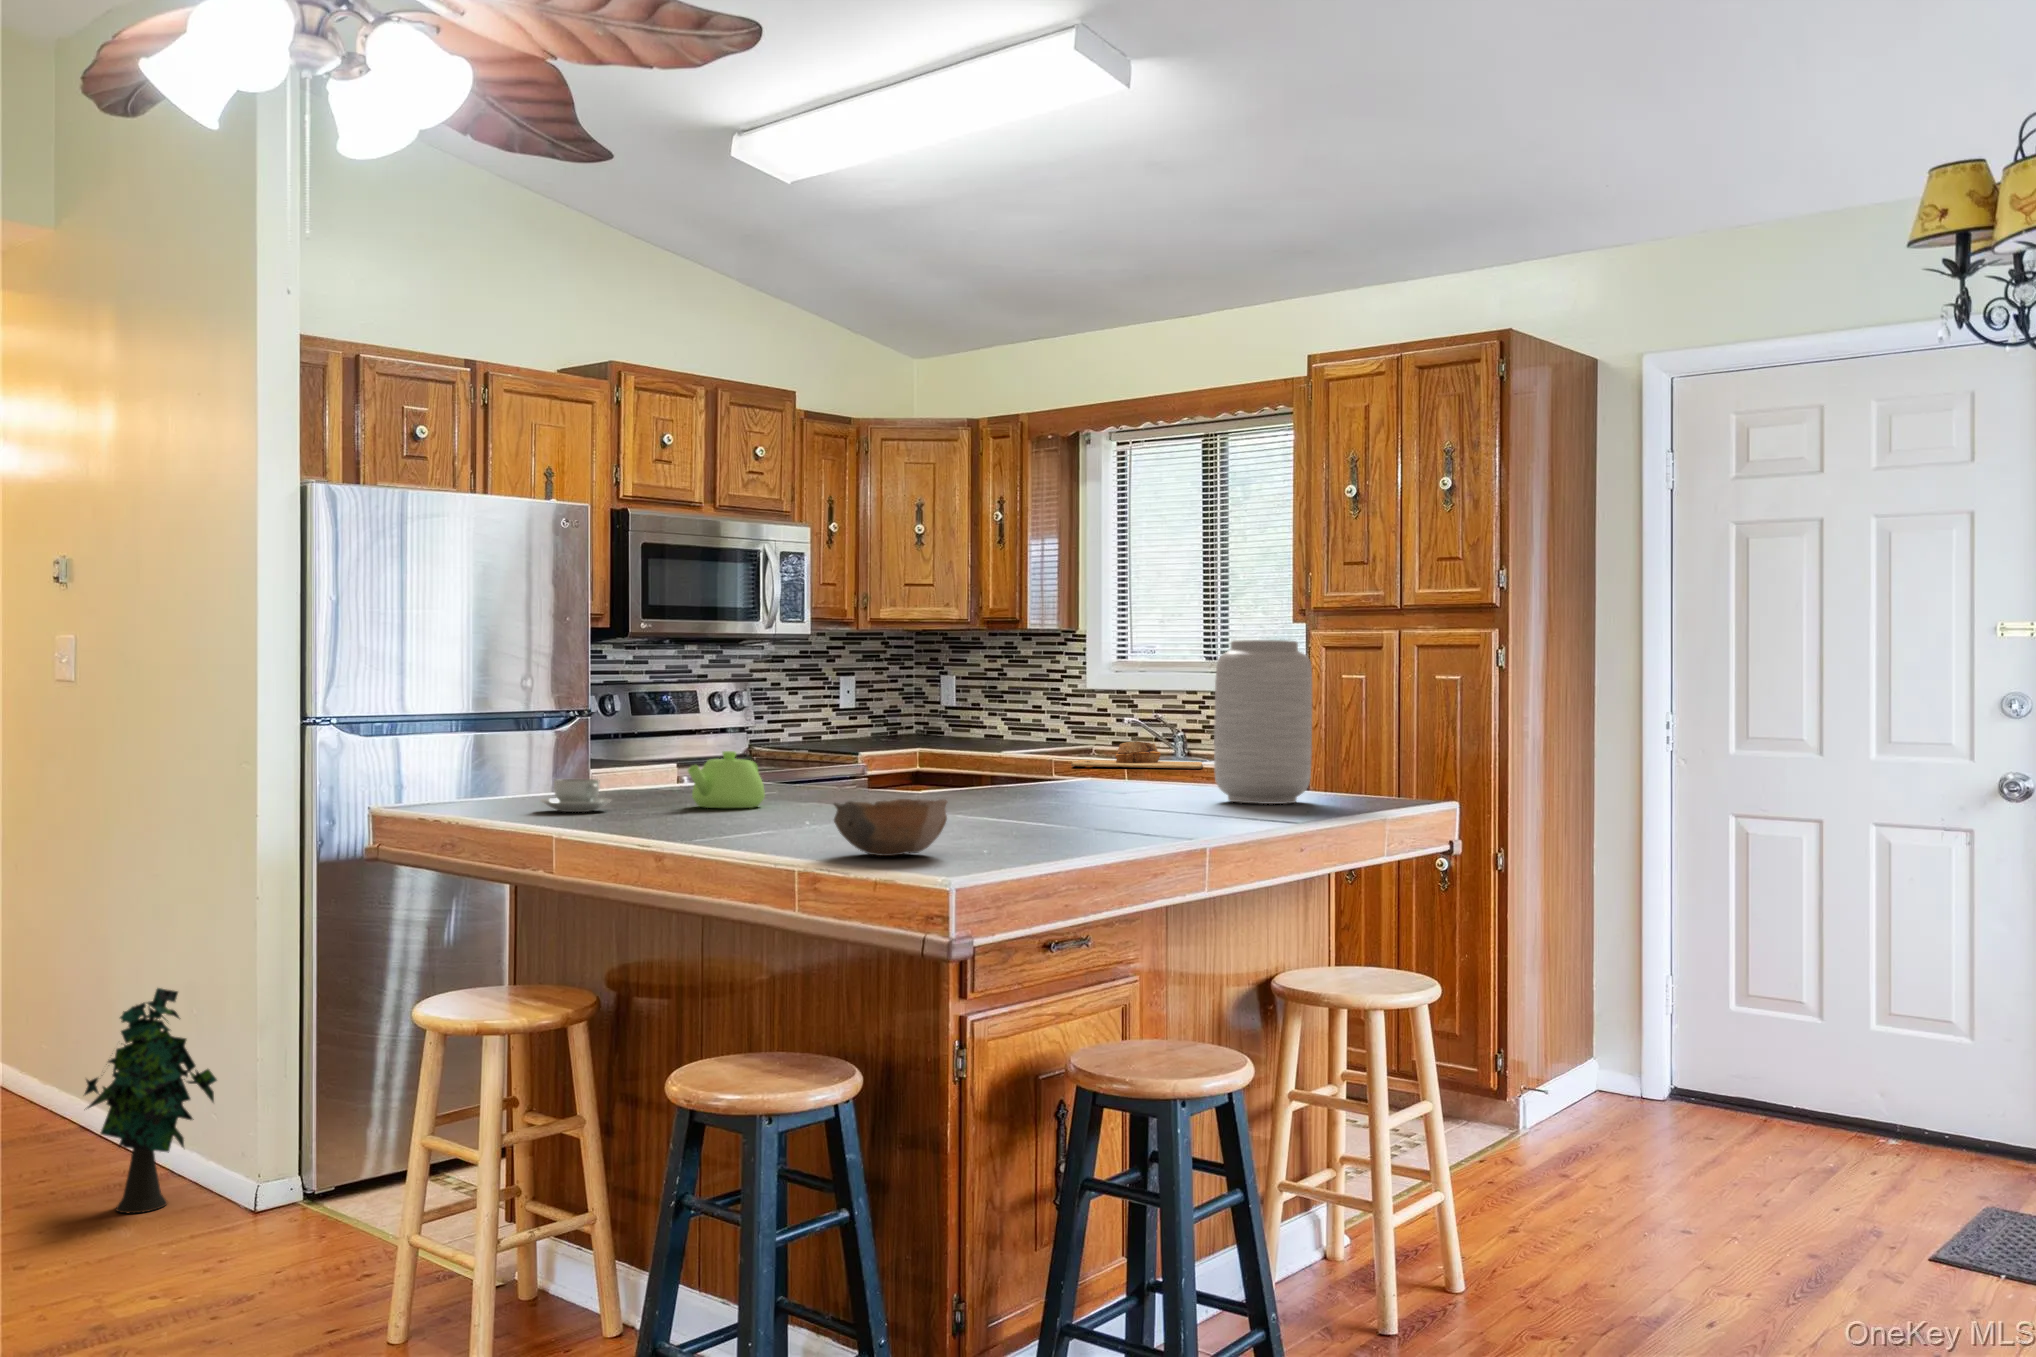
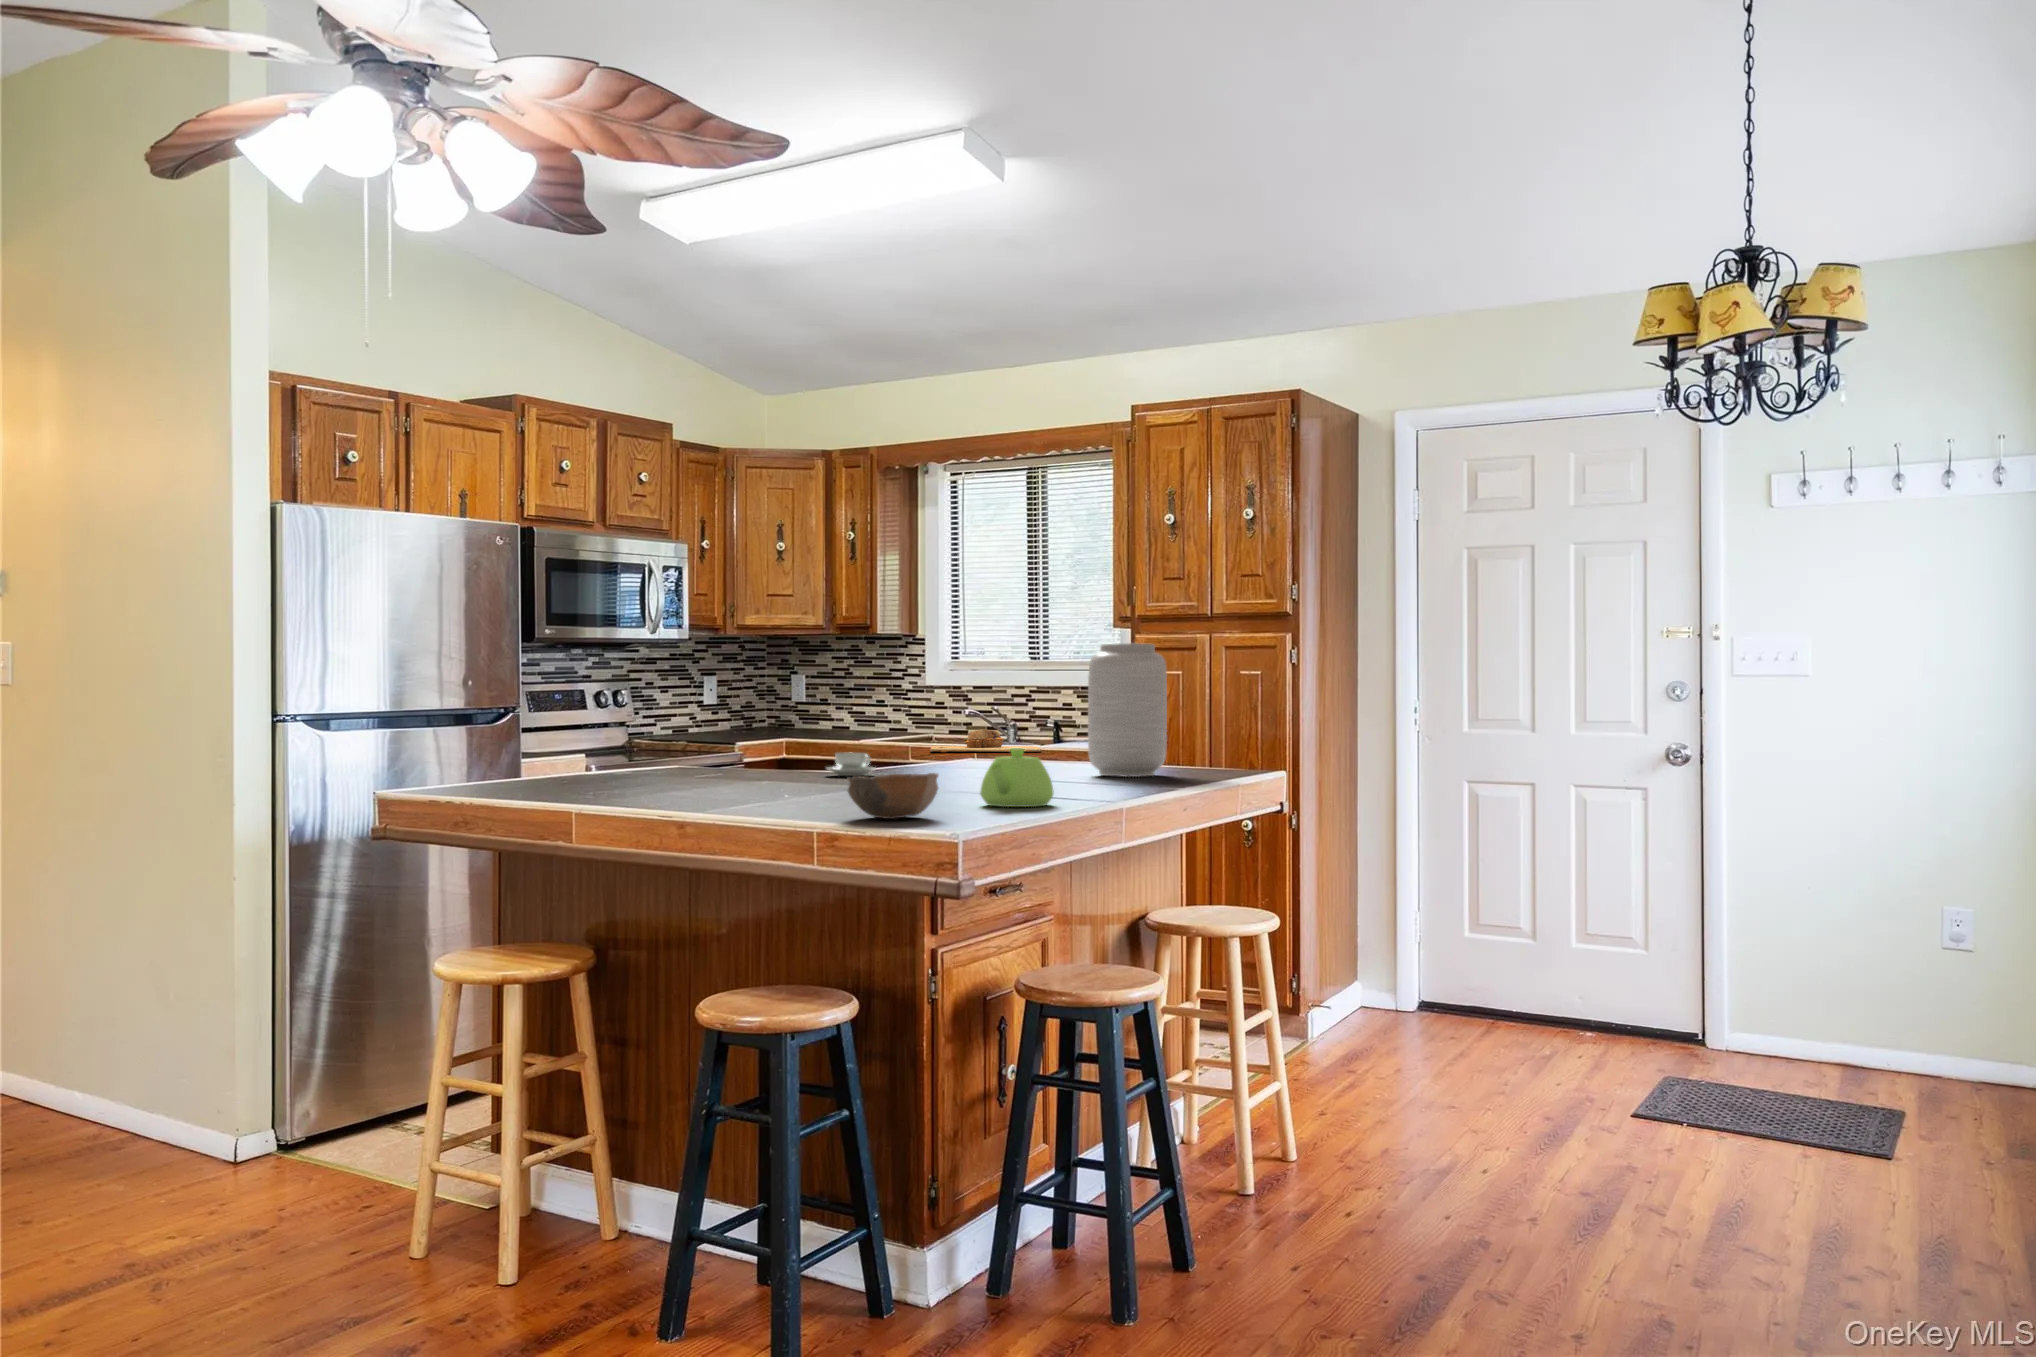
teapot: present [688,751,765,808] -> present [980,748,1054,807]
coffee cup: present [541,779,611,812] -> present [827,752,875,776]
decorative plant: present [85,988,217,1213] -> none [63,965,192,1173]

